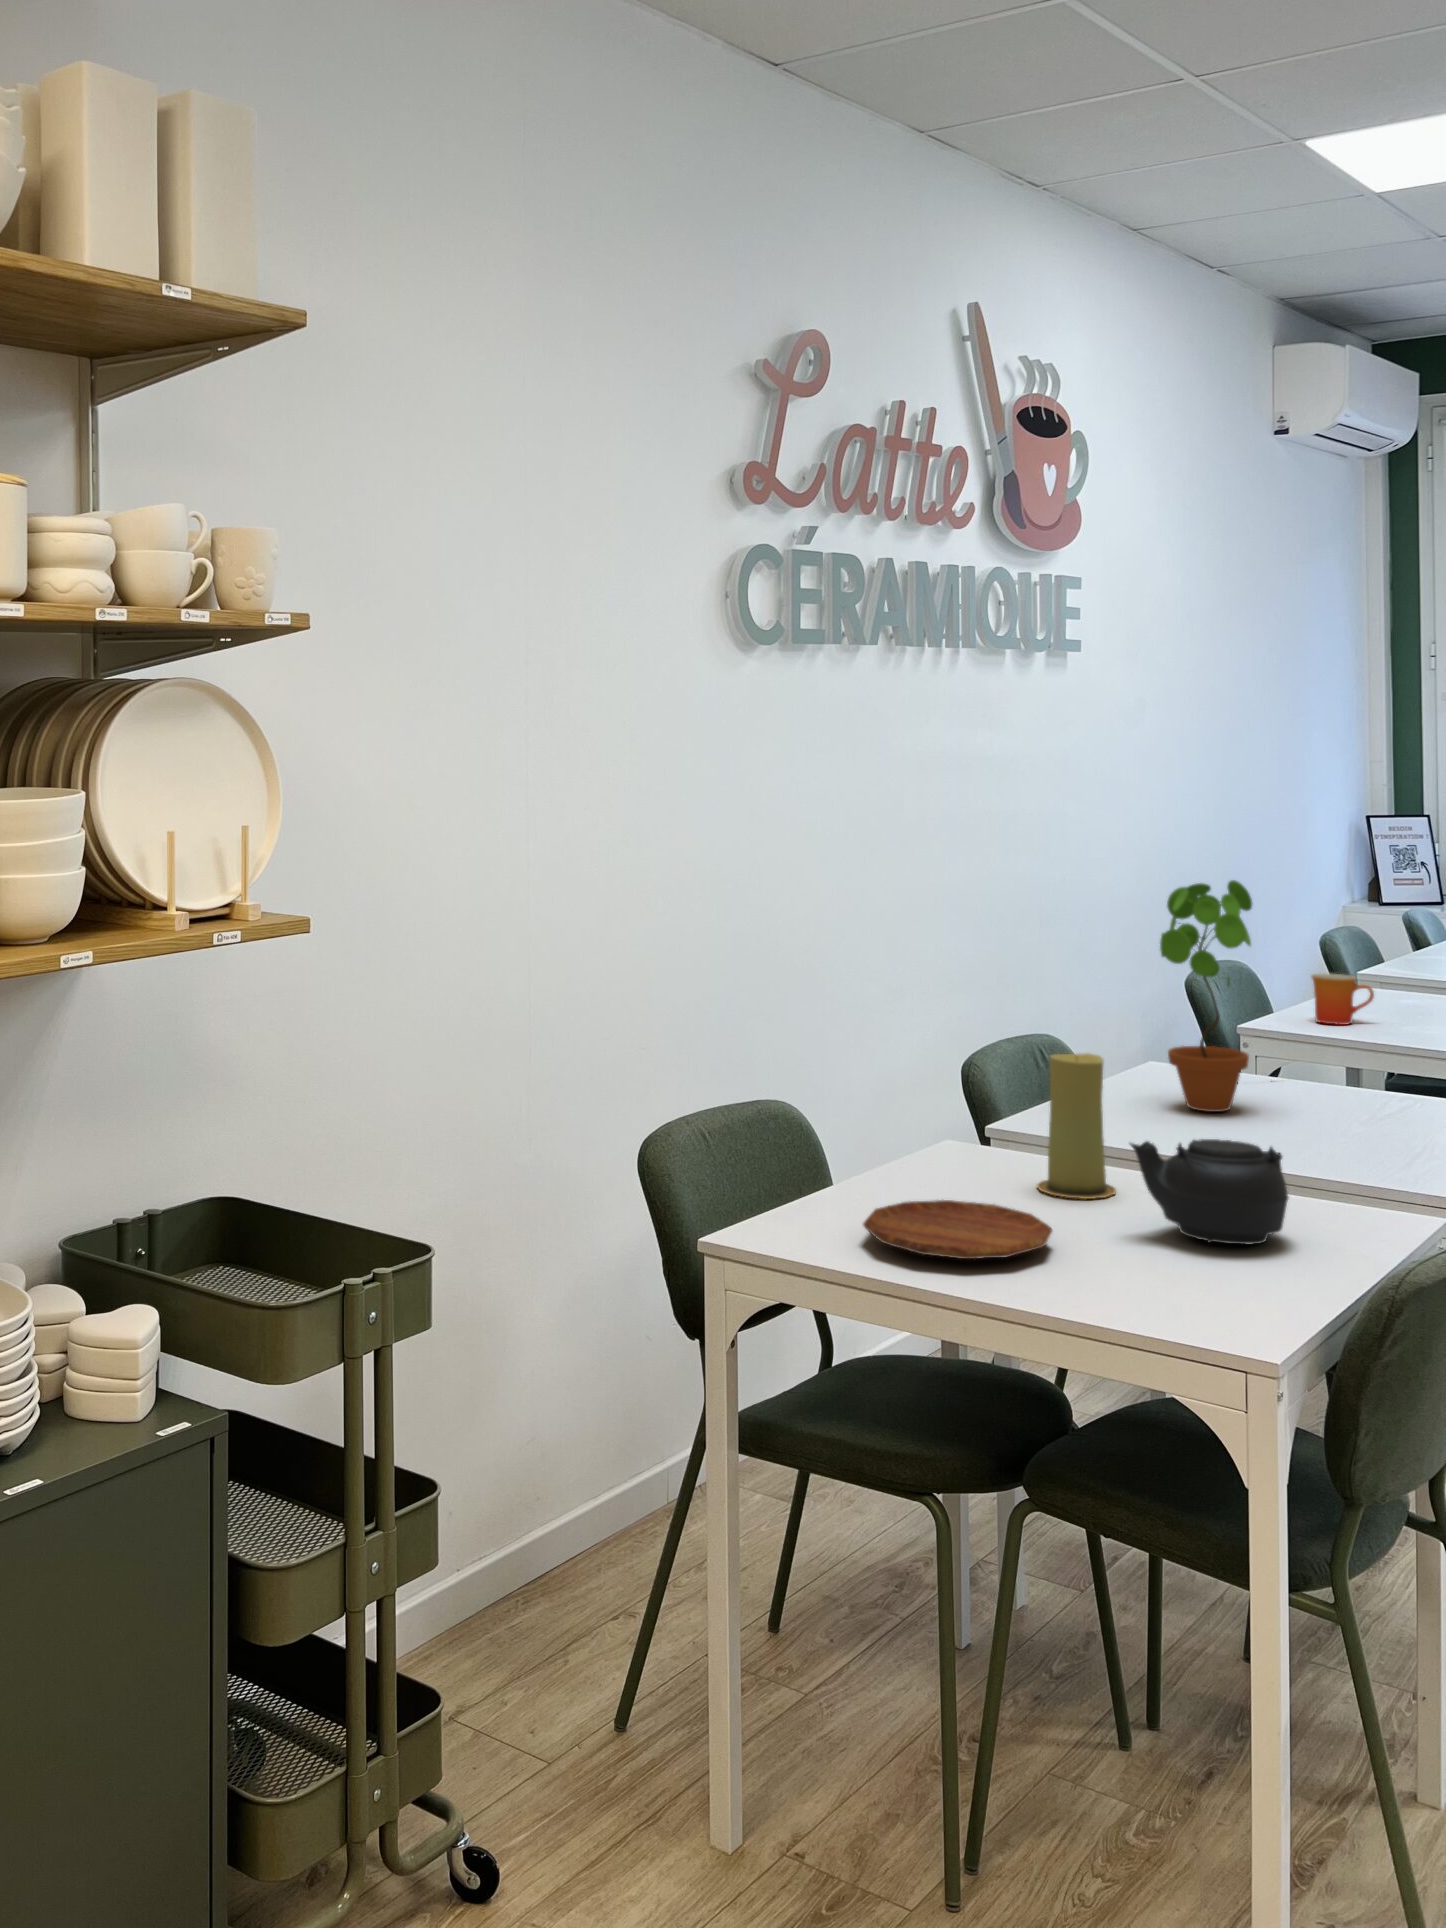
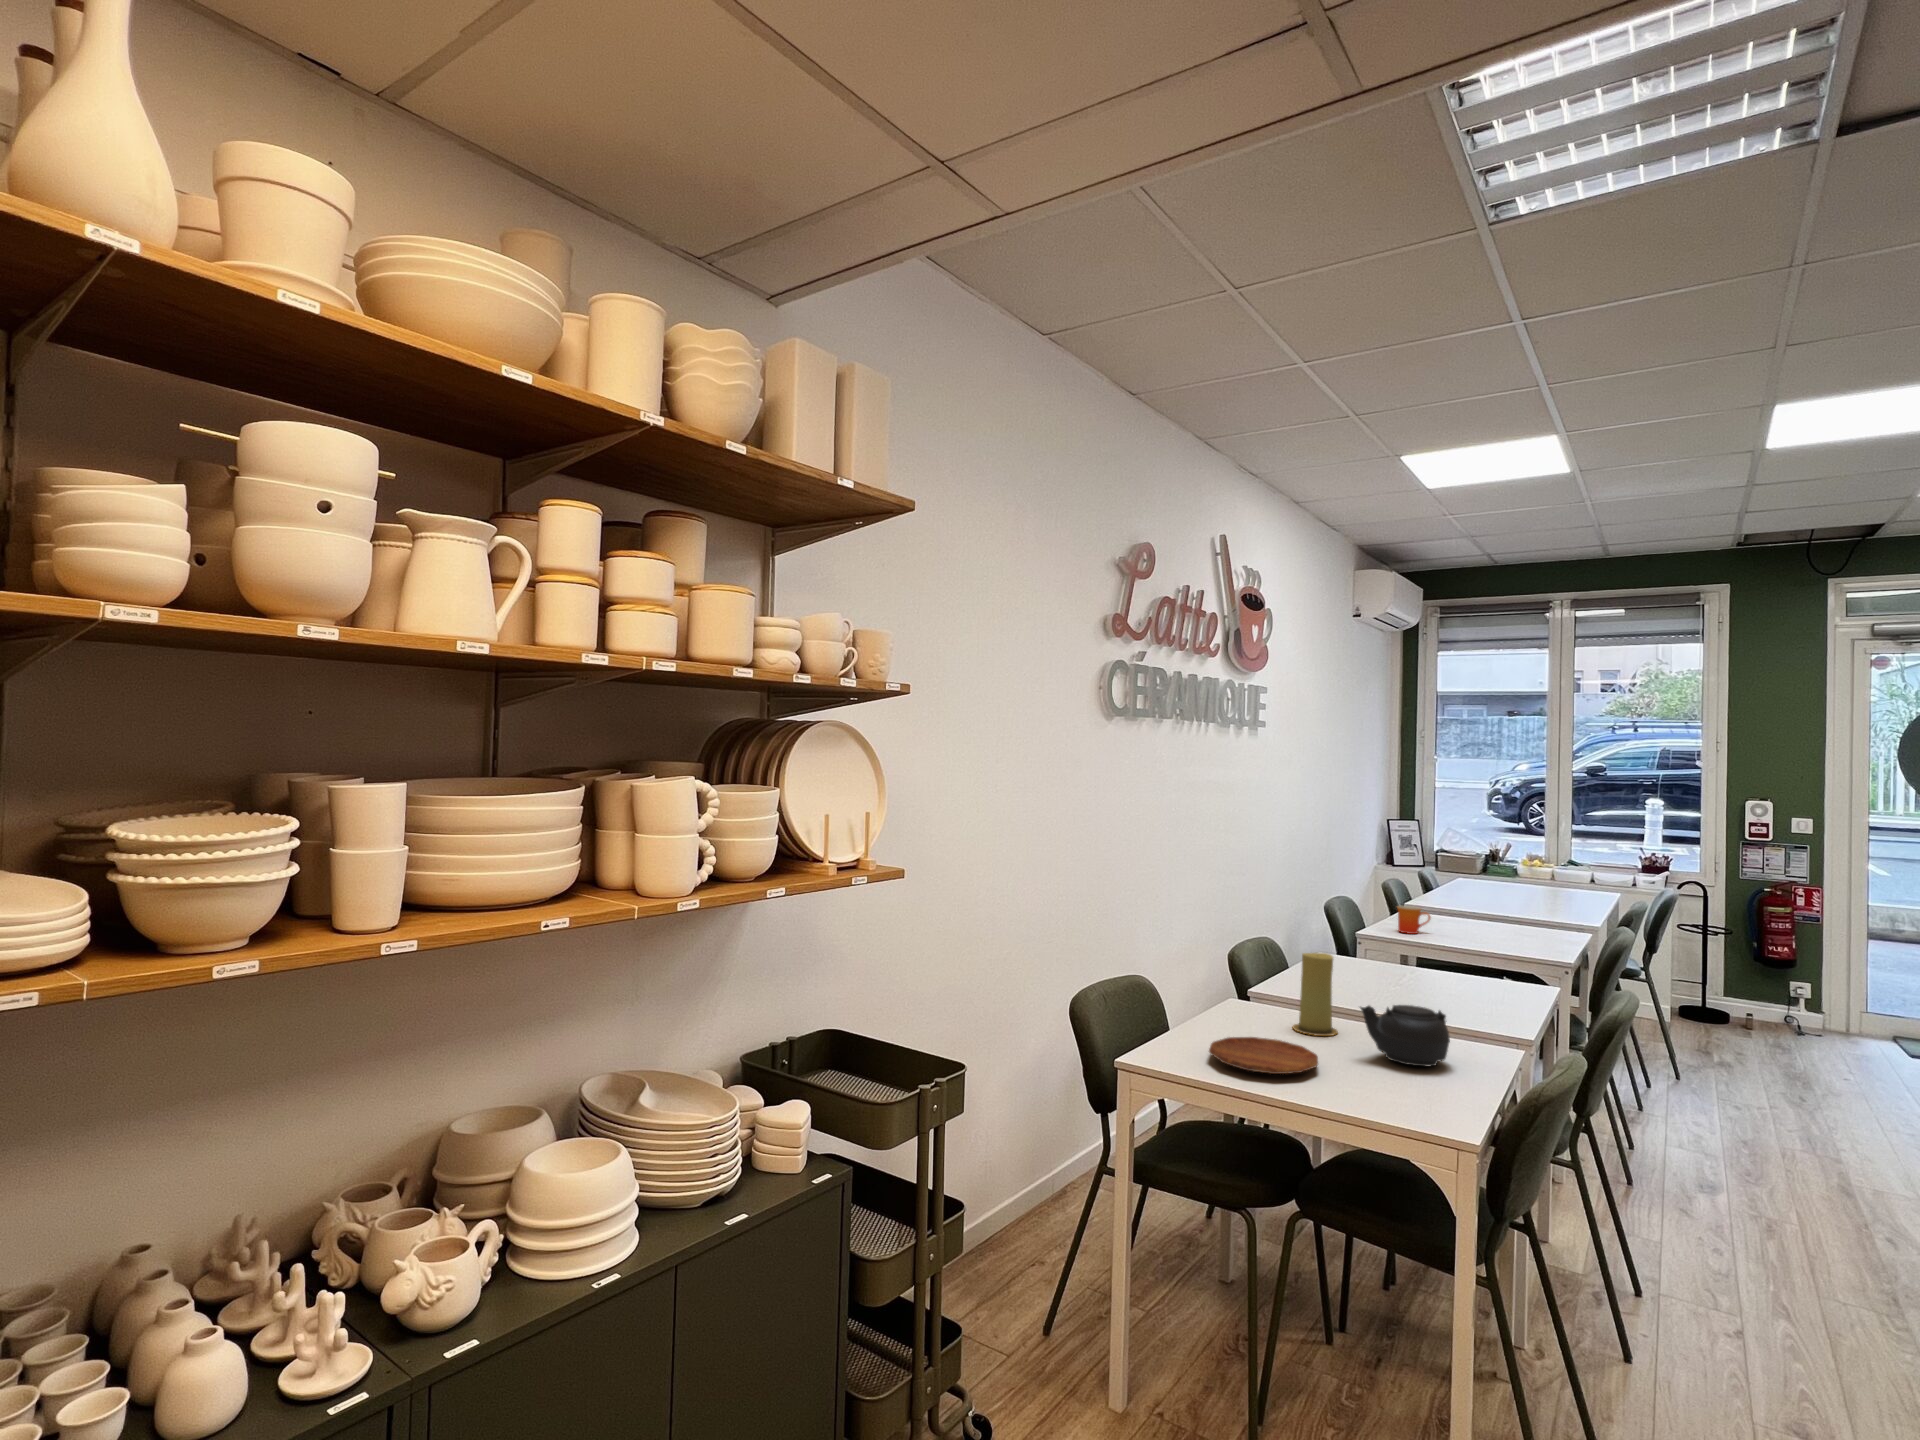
potted plant: present [1160,880,1252,1112] -> none [1344,855,1394,984]

